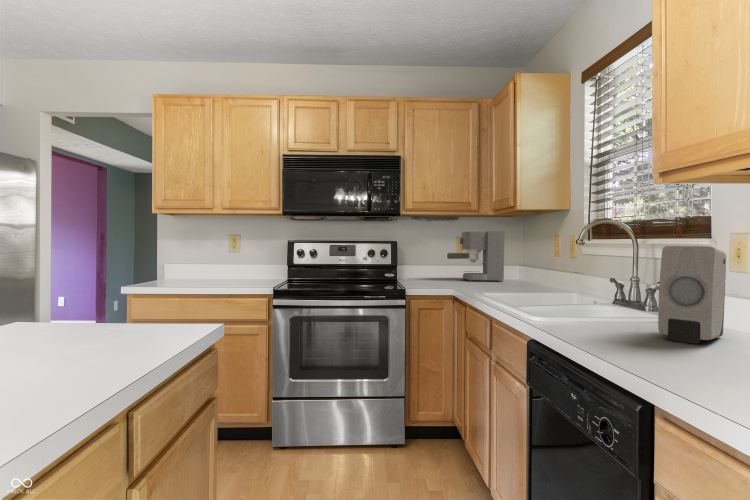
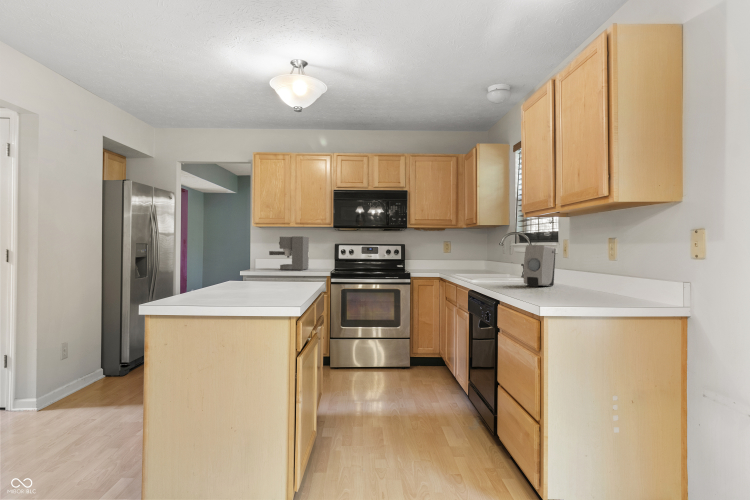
coffee maker: present [447,231,504,282] -> present [269,236,309,270]

